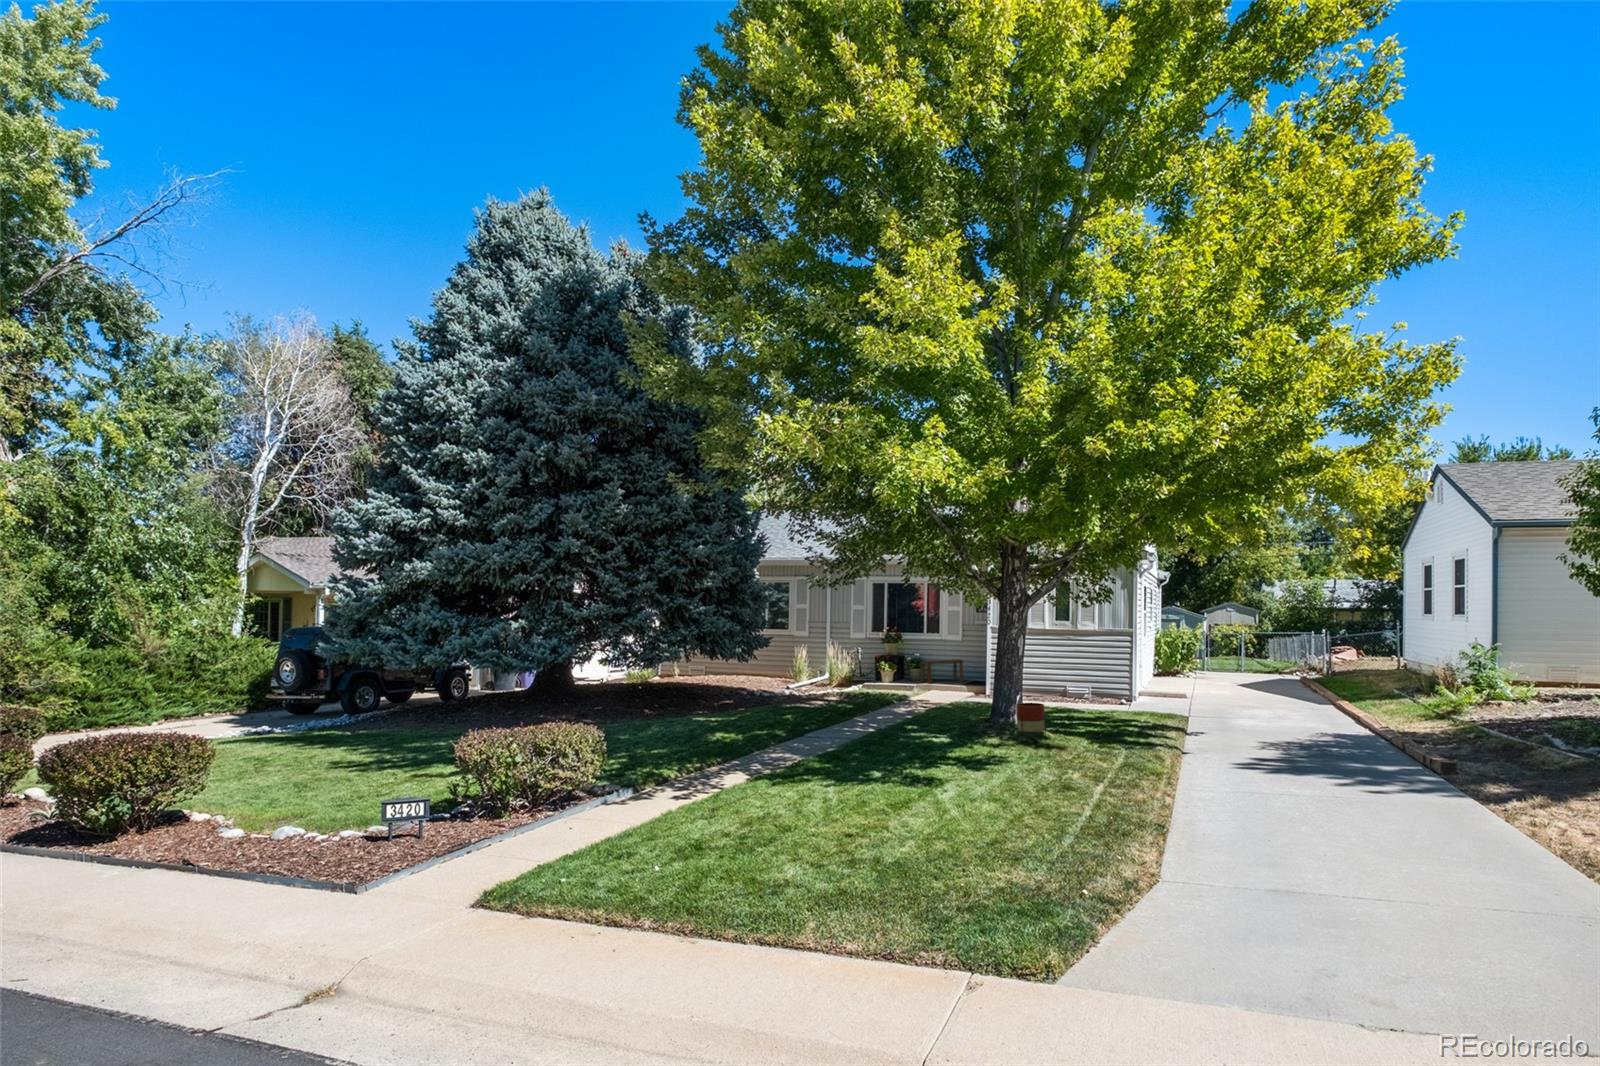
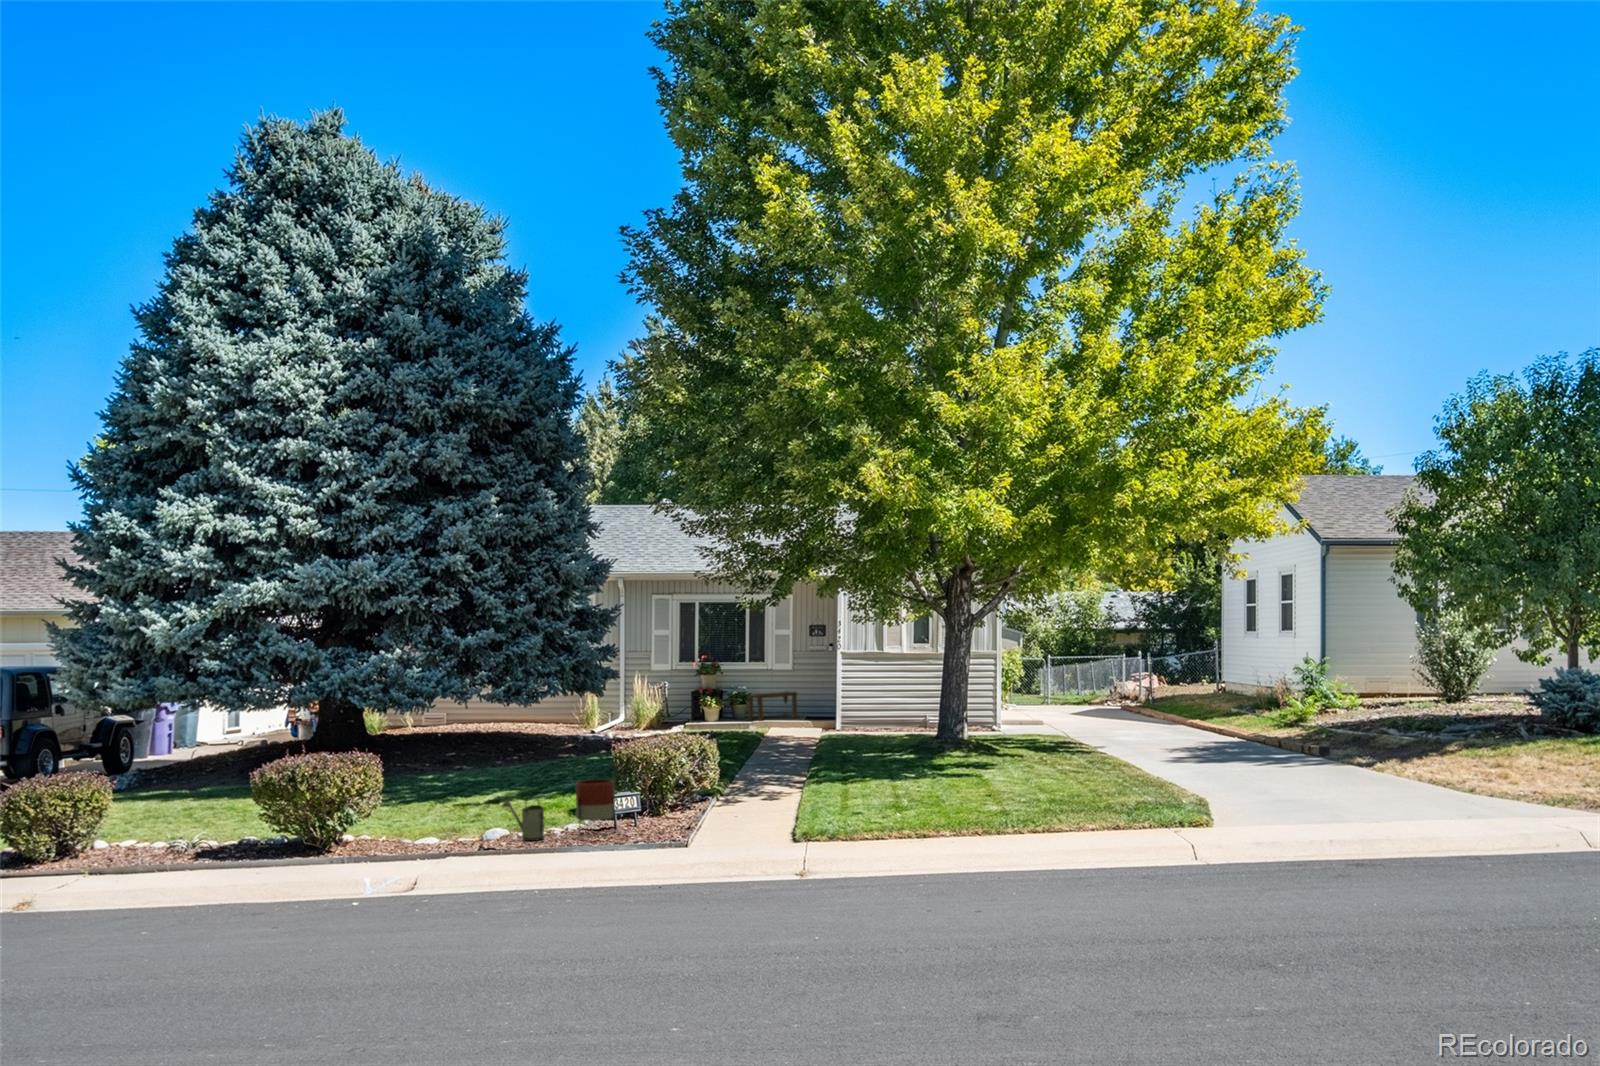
planter: present [1016,703,1046,743] -> present [576,779,615,835]
watering can: none [460,777,492,824] -> present [503,799,545,841]

